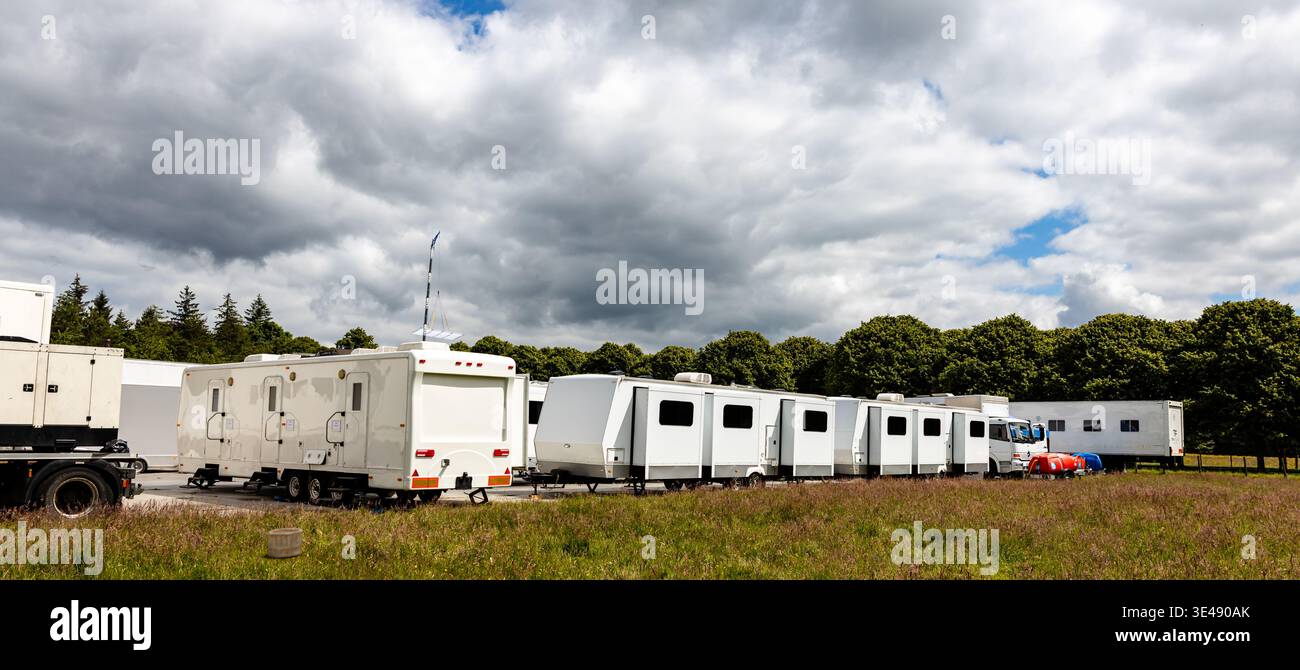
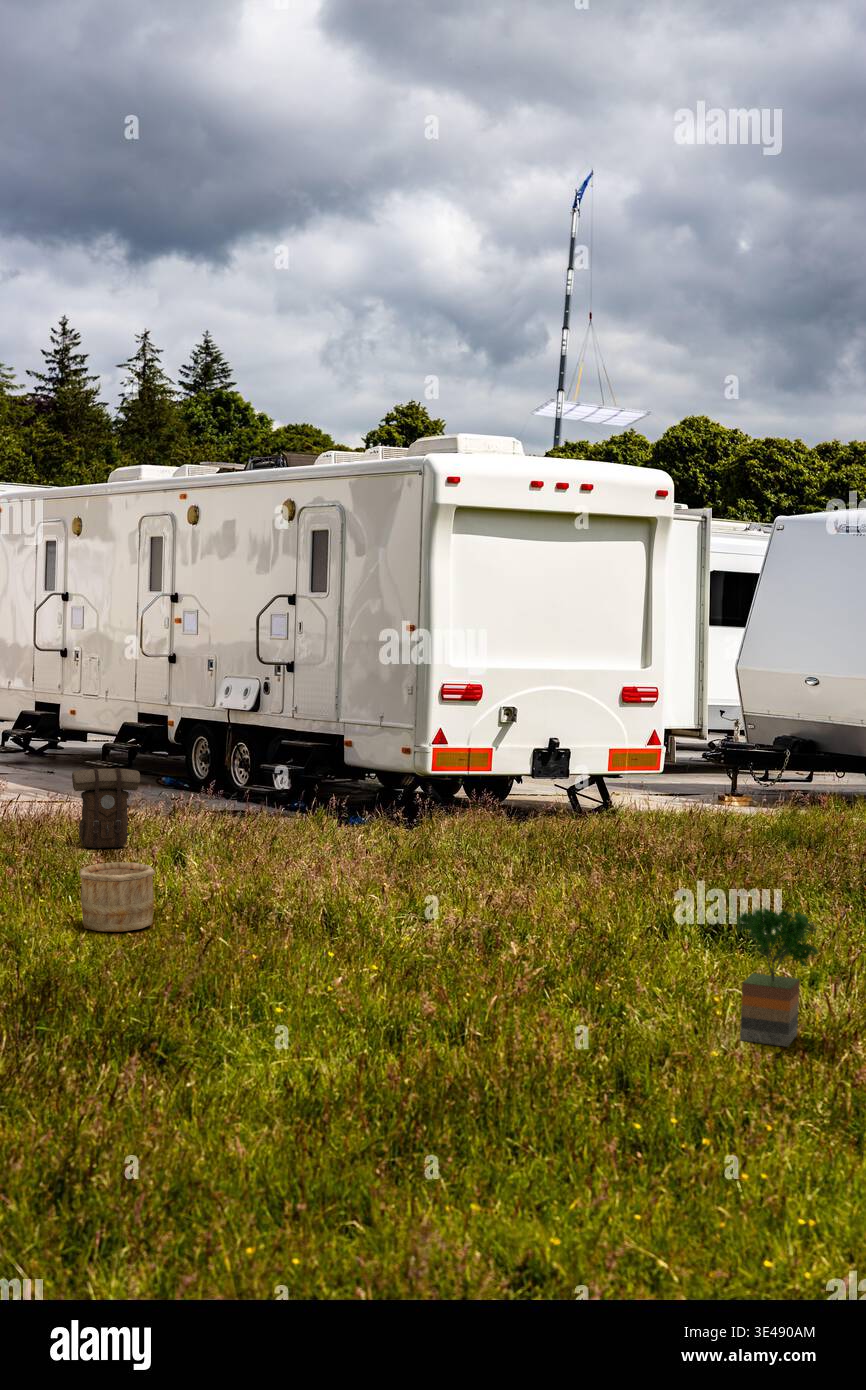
backpack: none [252,490,284,527] -> present [72,768,140,848]
potted tree: none [542,525,574,576] -> present [736,907,818,1047]

